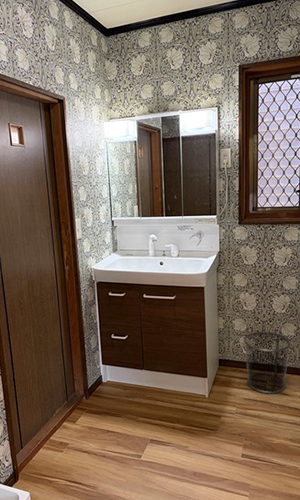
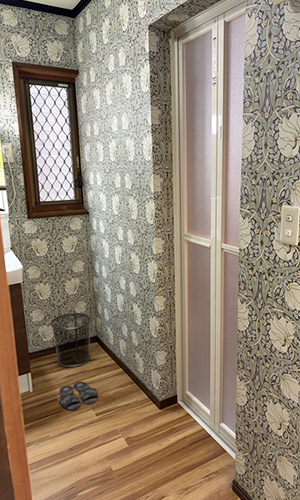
slippers: none [219,407,263,441] -> present [59,382,98,410]

